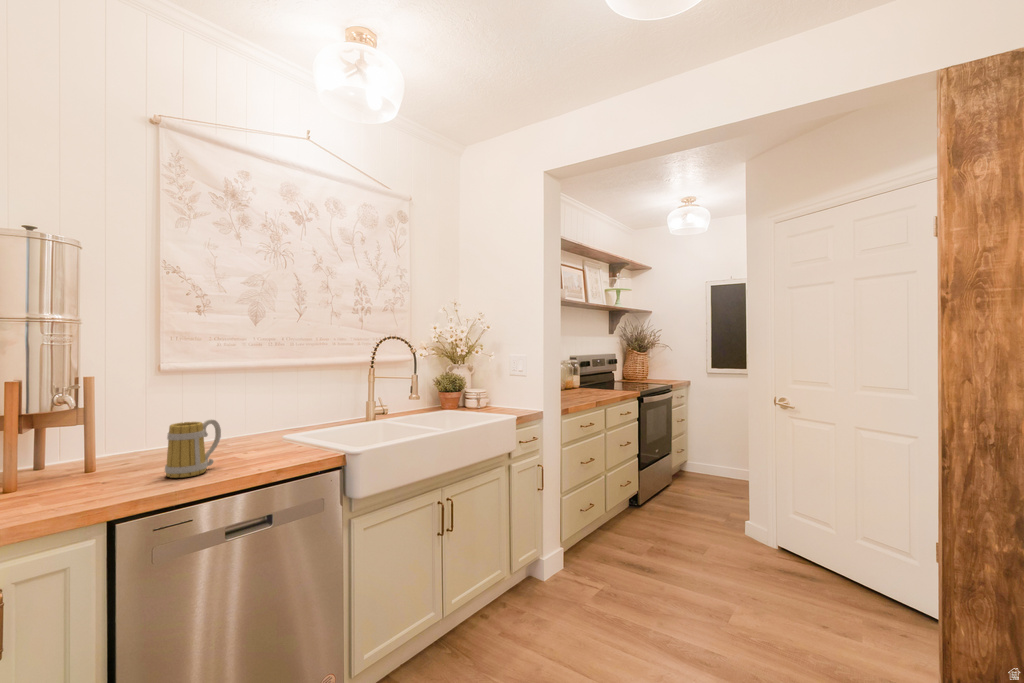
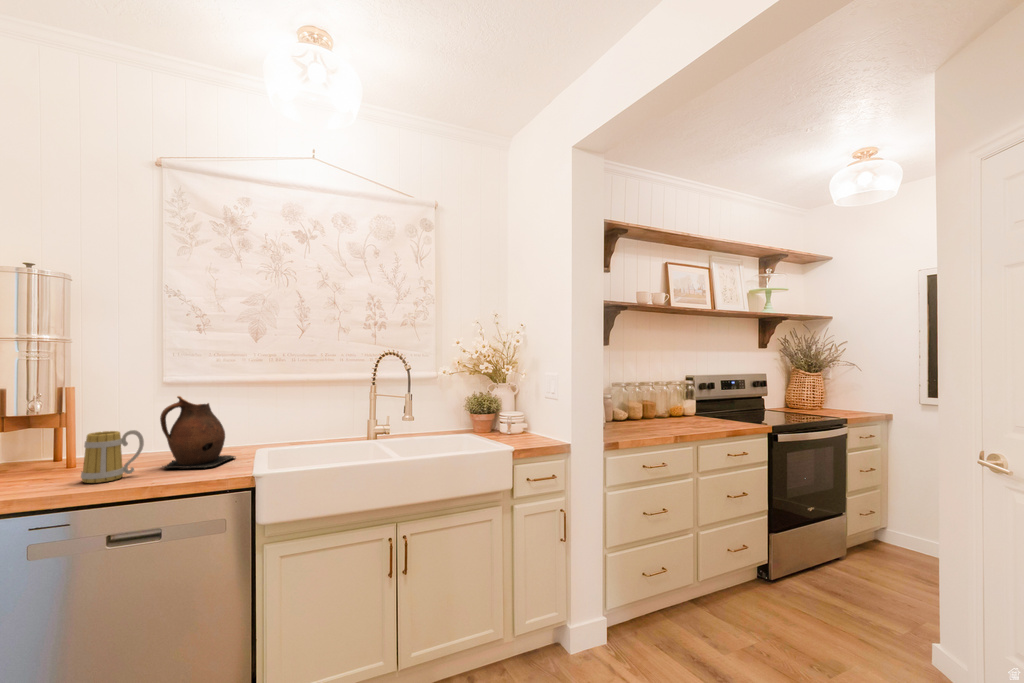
ceramic pitcher: none [215,383,282,459] -> present [160,396,235,469]

